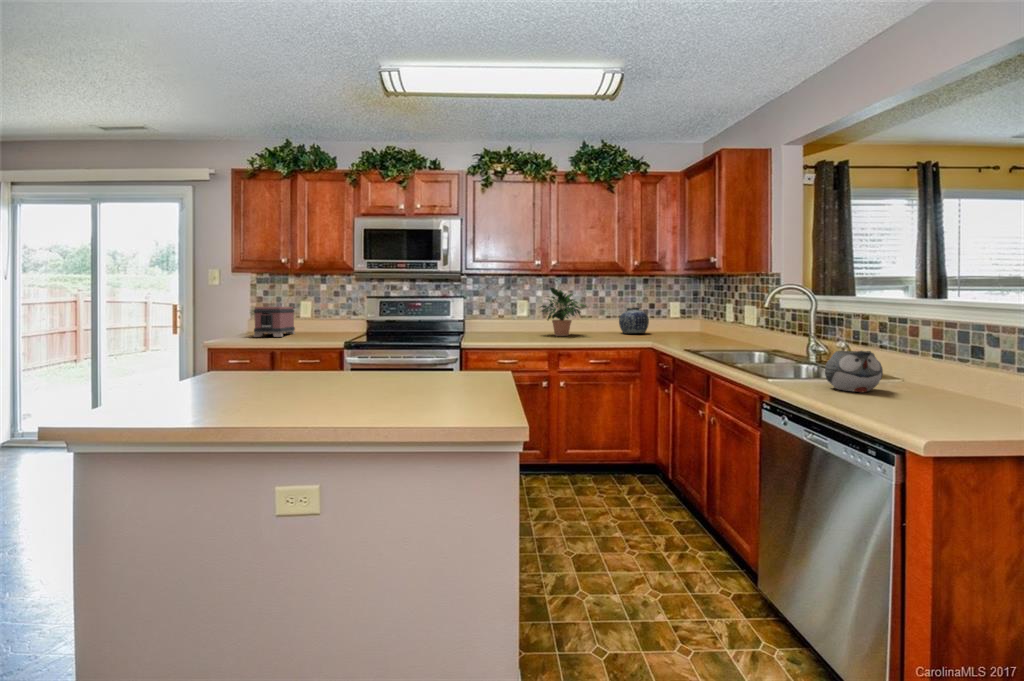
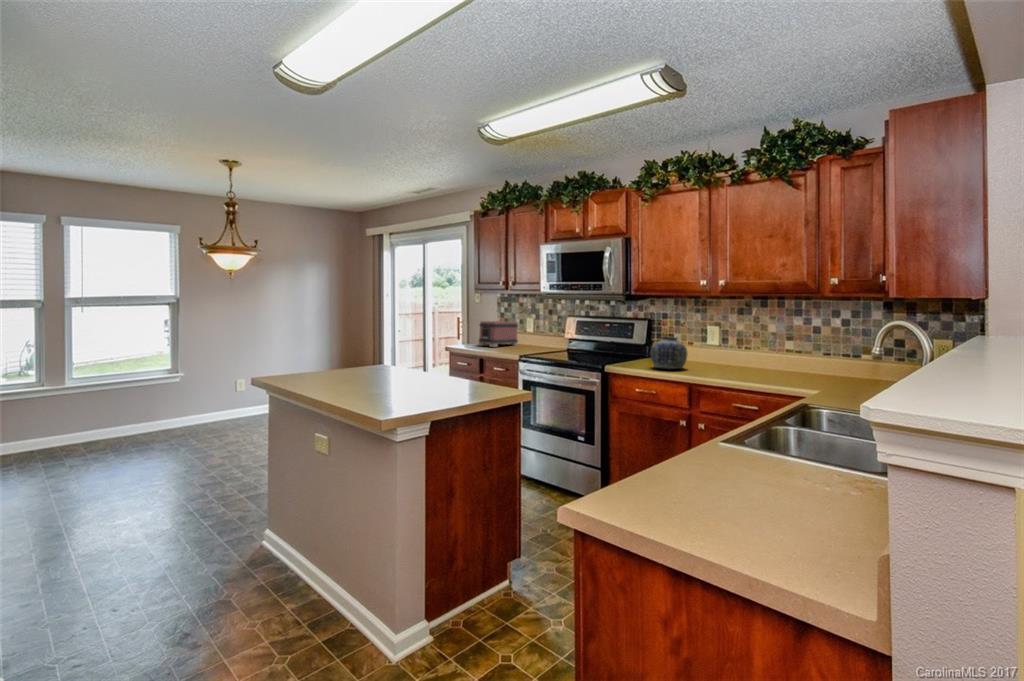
potted plant: present [541,288,586,336] -> none [714,312,775,371]
vase: present [619,307,649,333] -> present [650,337,688,369]
teapot: present [825,351,883,392] -> none [738,437,829,512]

